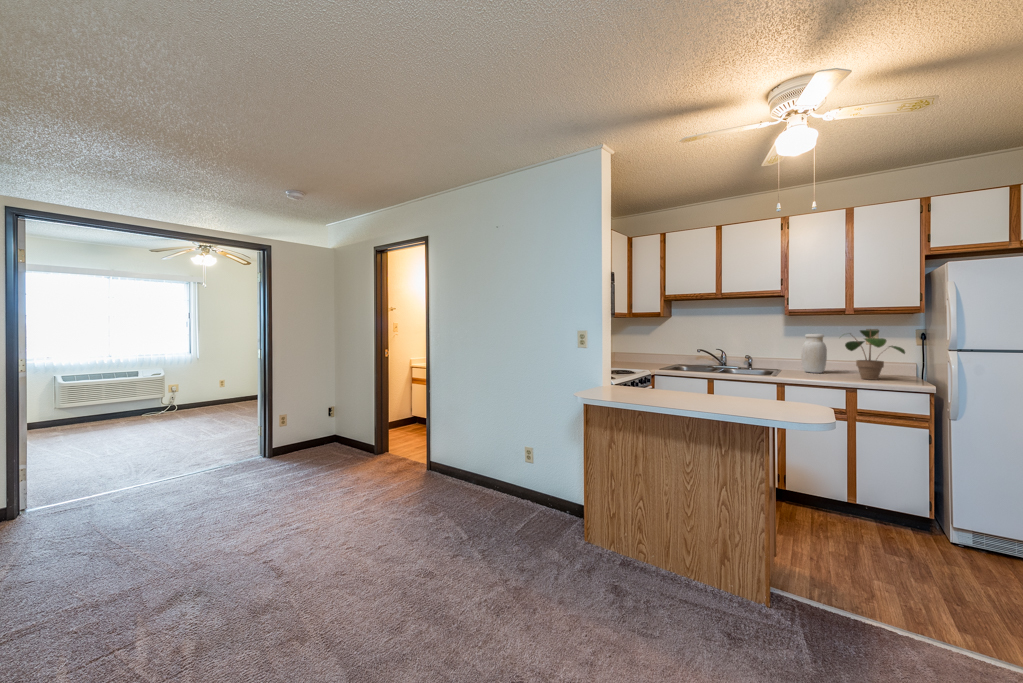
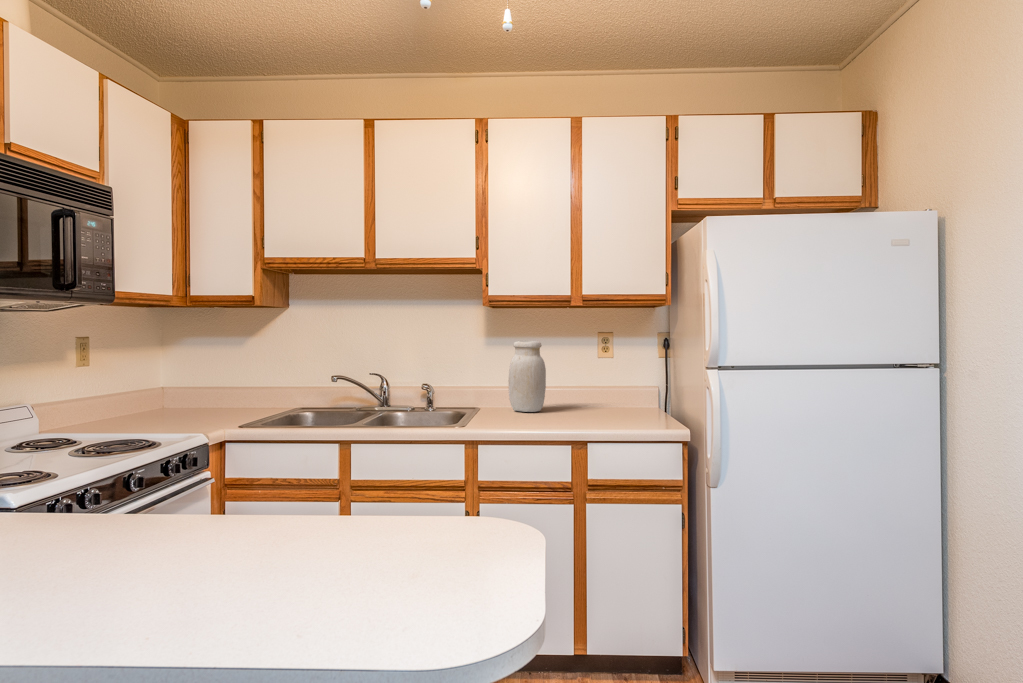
potted plant: present [845,330,905,380] -> none [562,333,651,422]

